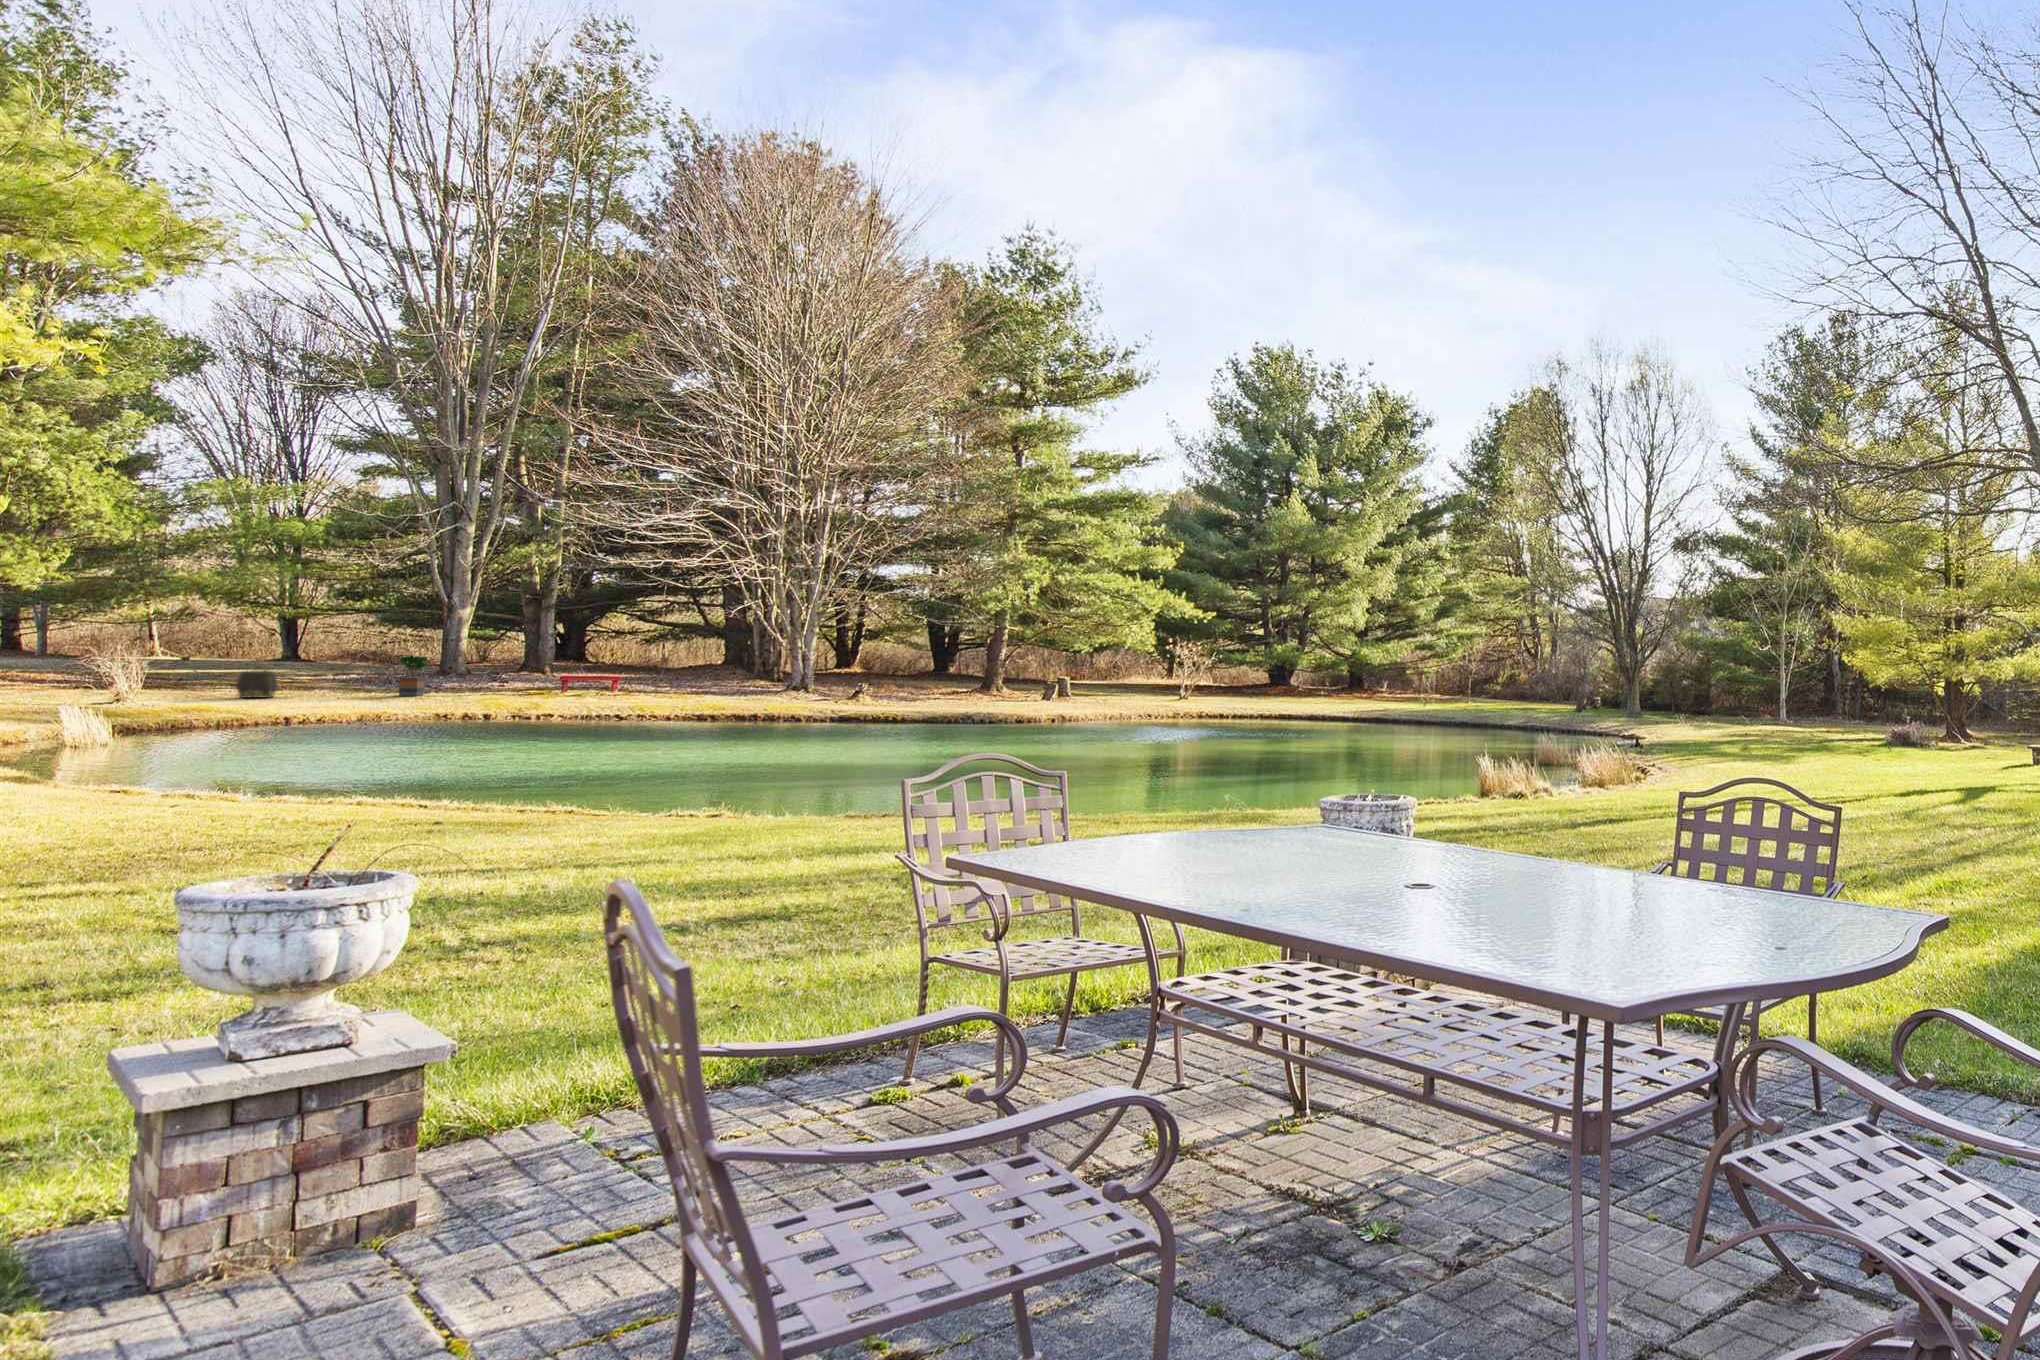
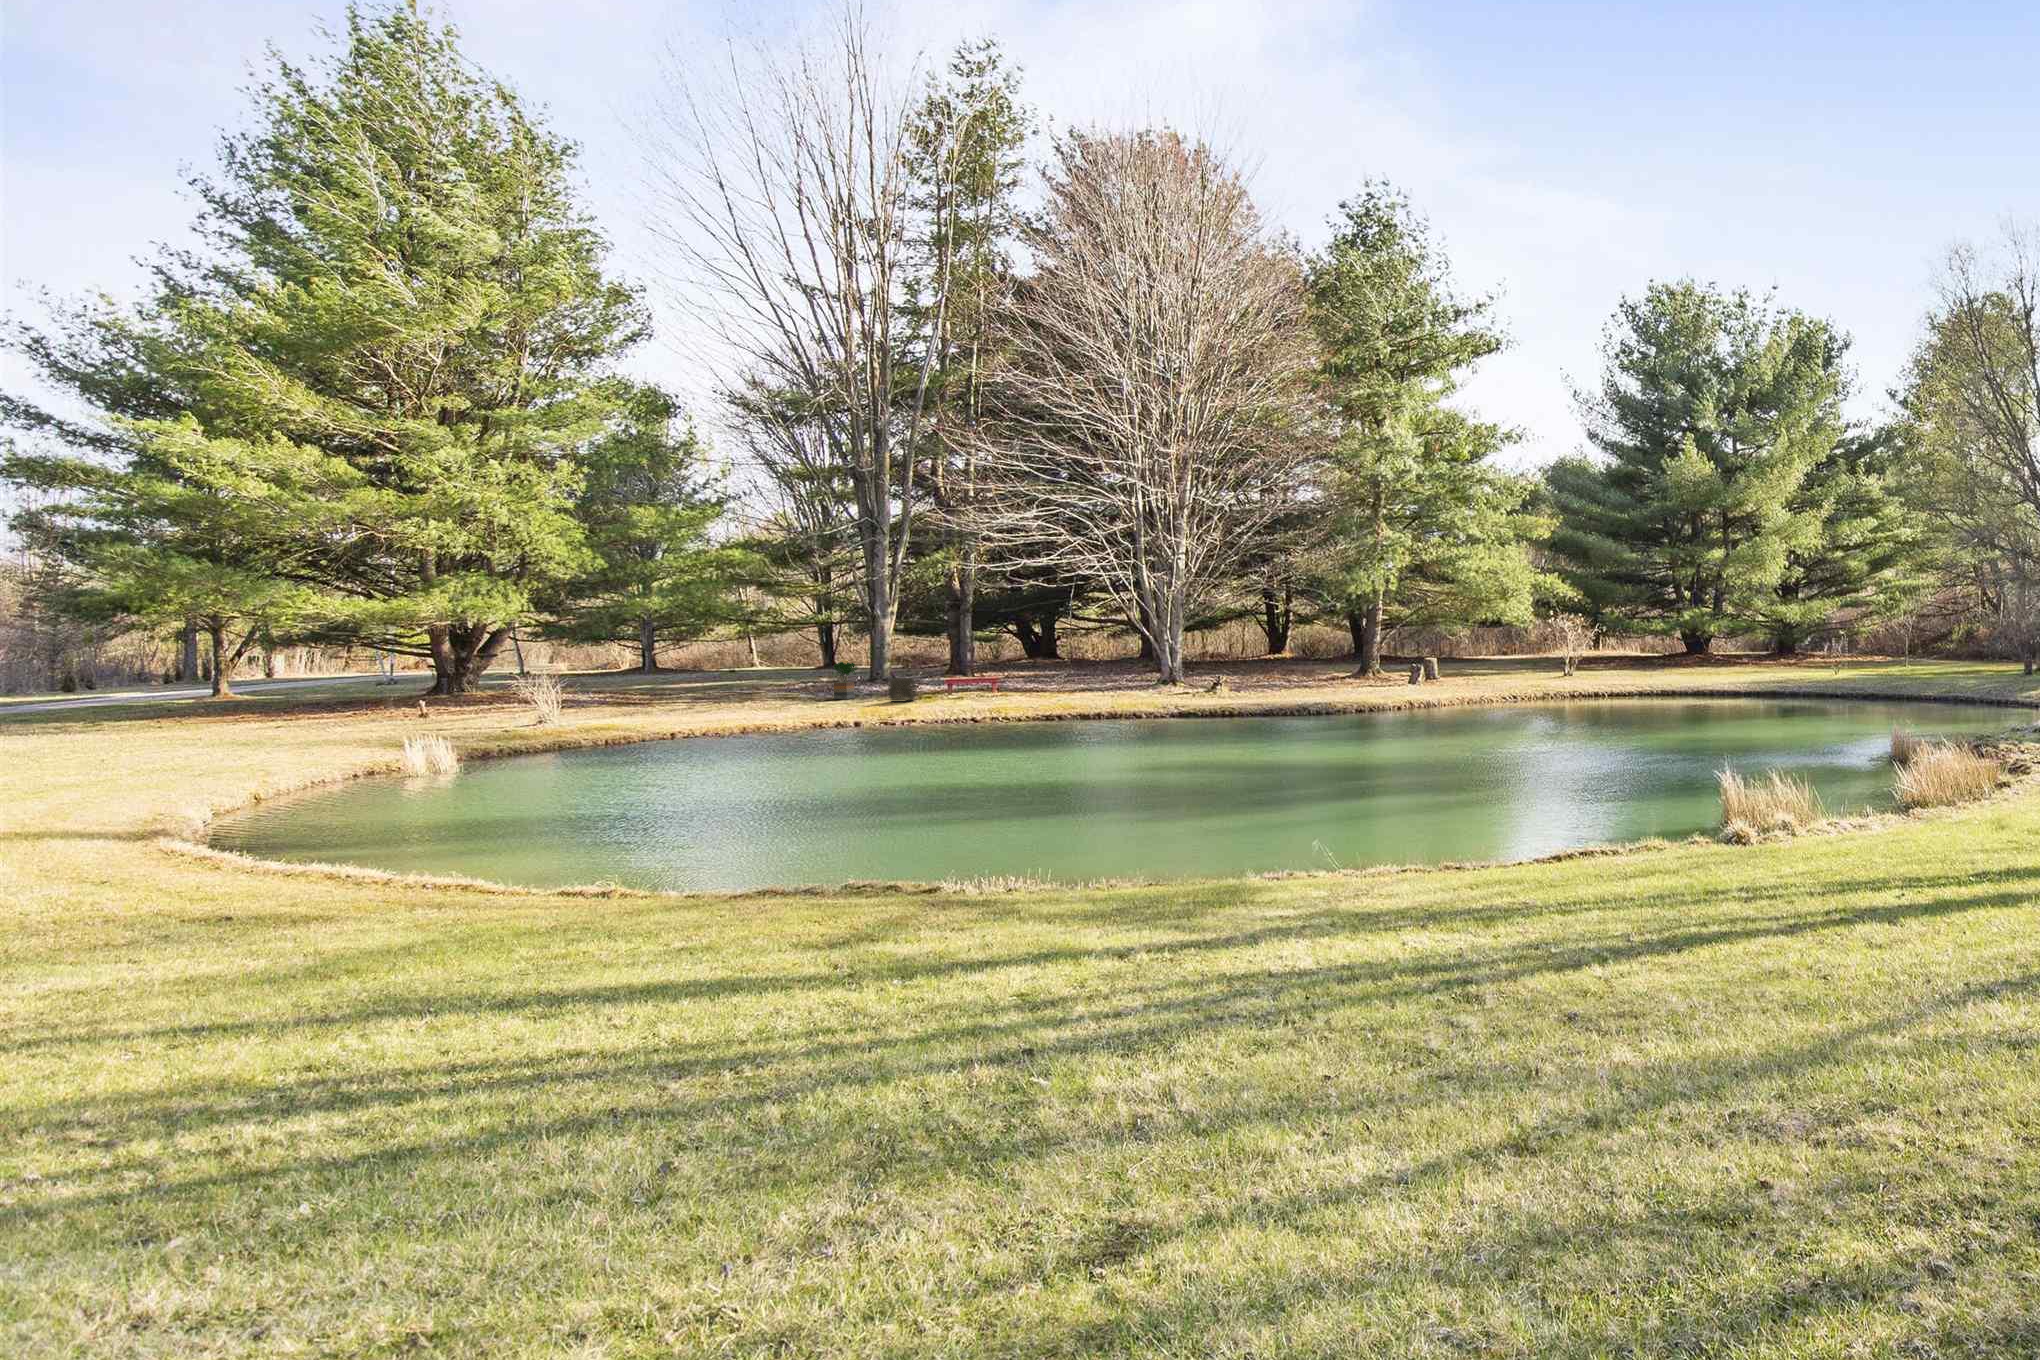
woven basket: present [236,671,278,698] -> present [888,678,917,702]

